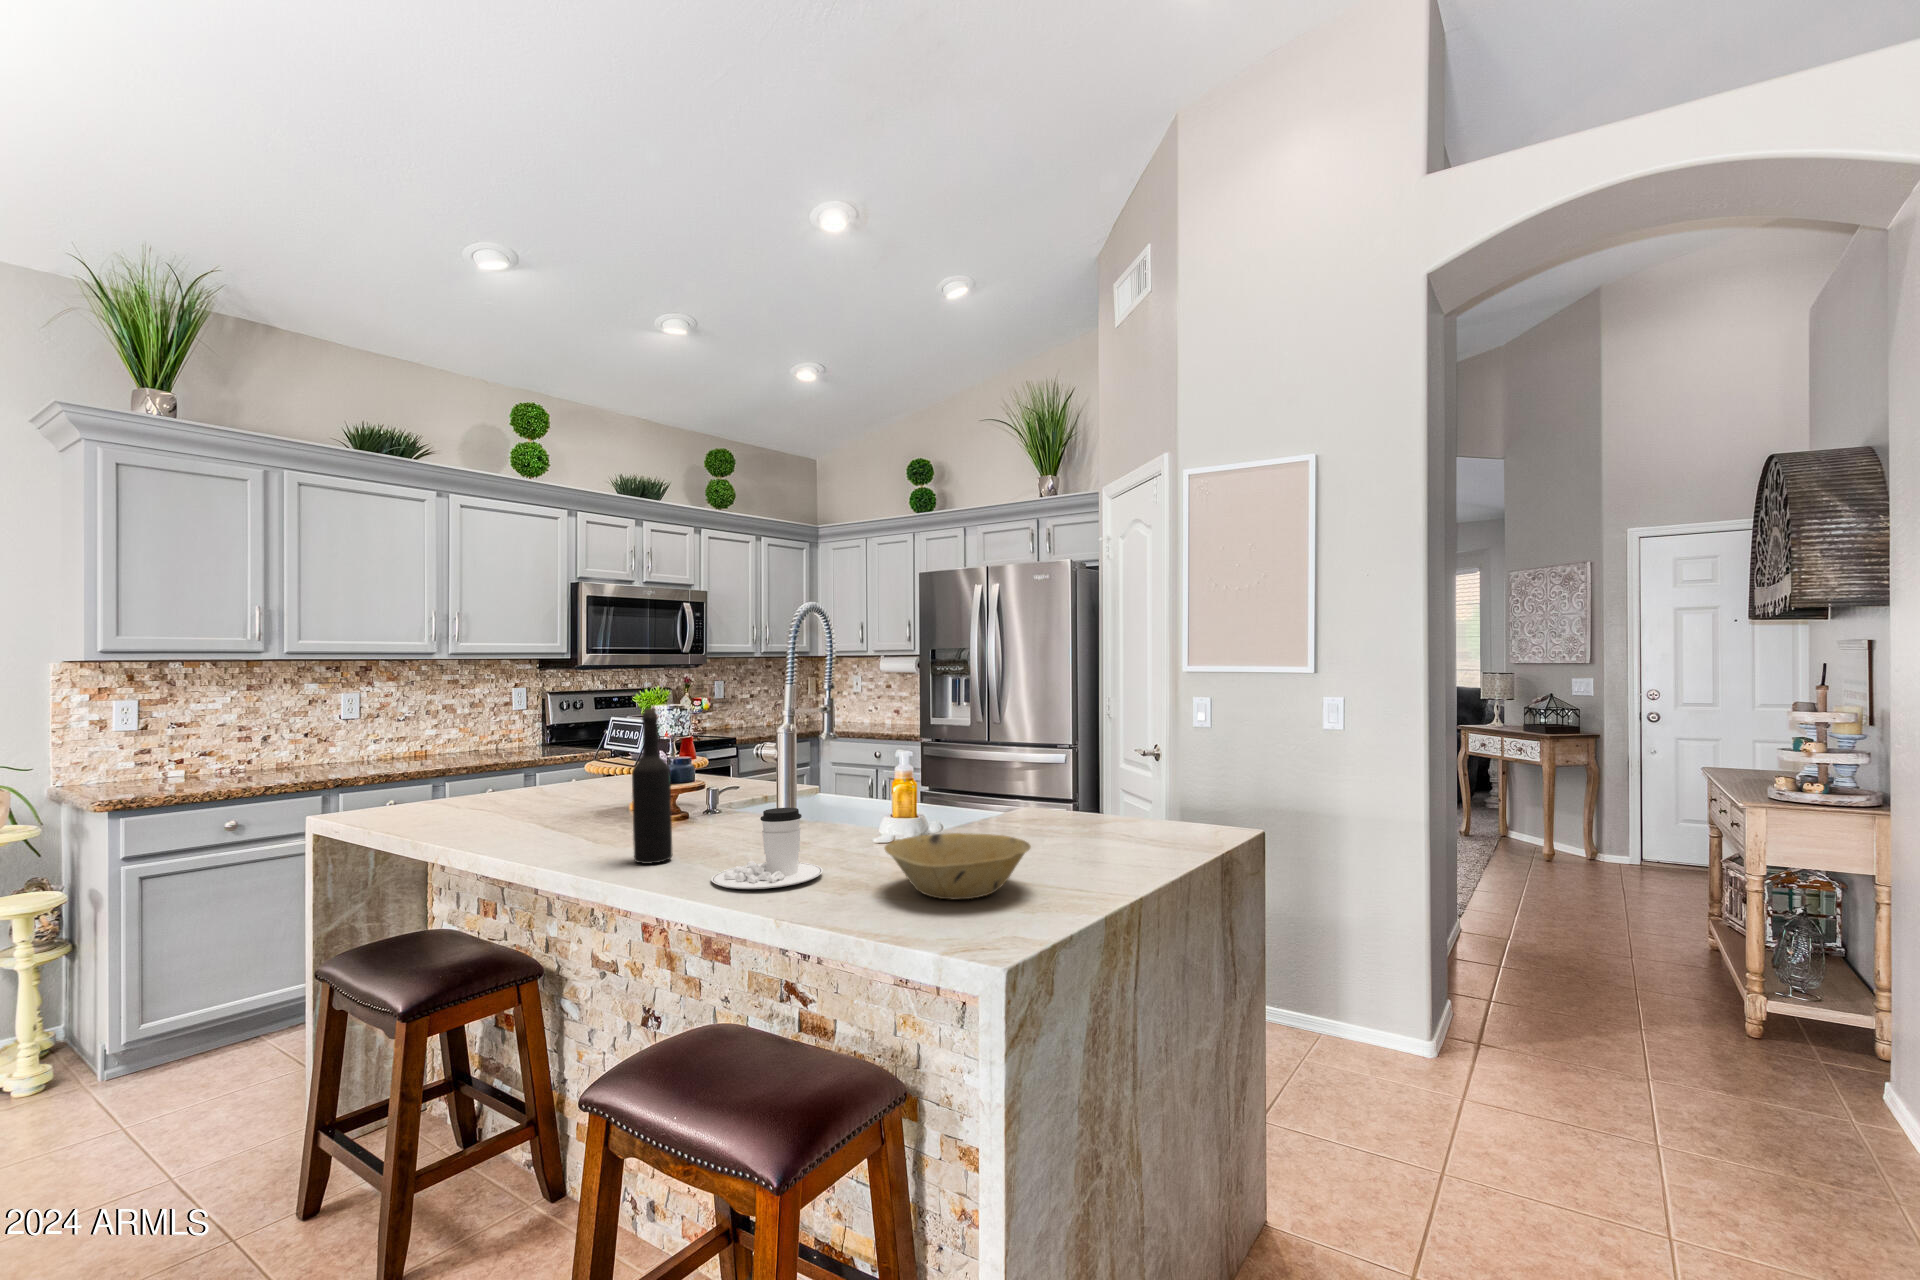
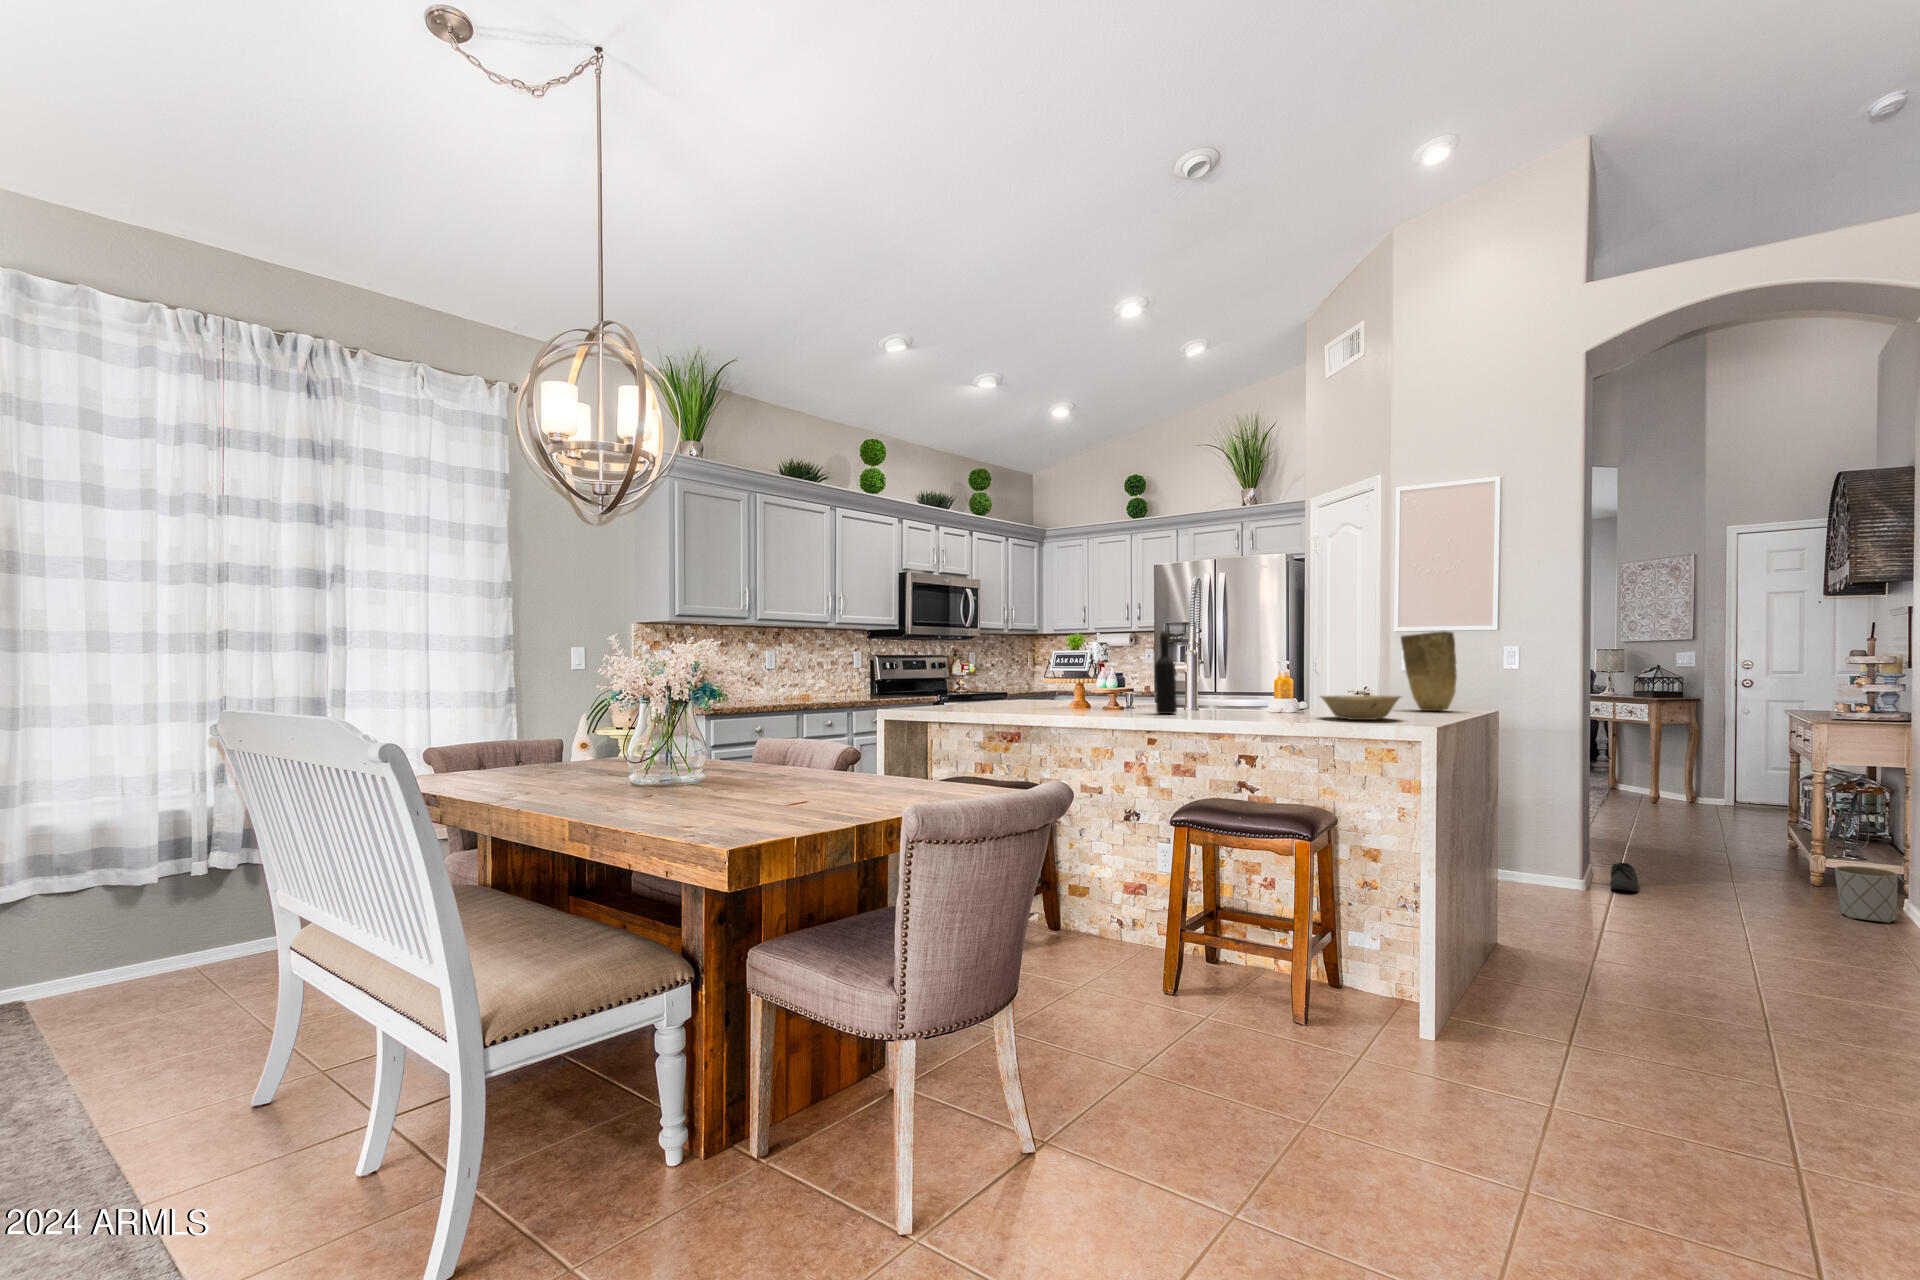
vase: none [1102,699,1188,839] -> present [1401,631,1457,711]
coffee cup: present [711,808,823,889] -> none [1218,682,1278,718]
shoe: none [1460,993,1513,1056] -> present [1601,860,1639,891]
planter: none [1784,1030,1876,1128] -> present [1835,866,1898,923]

